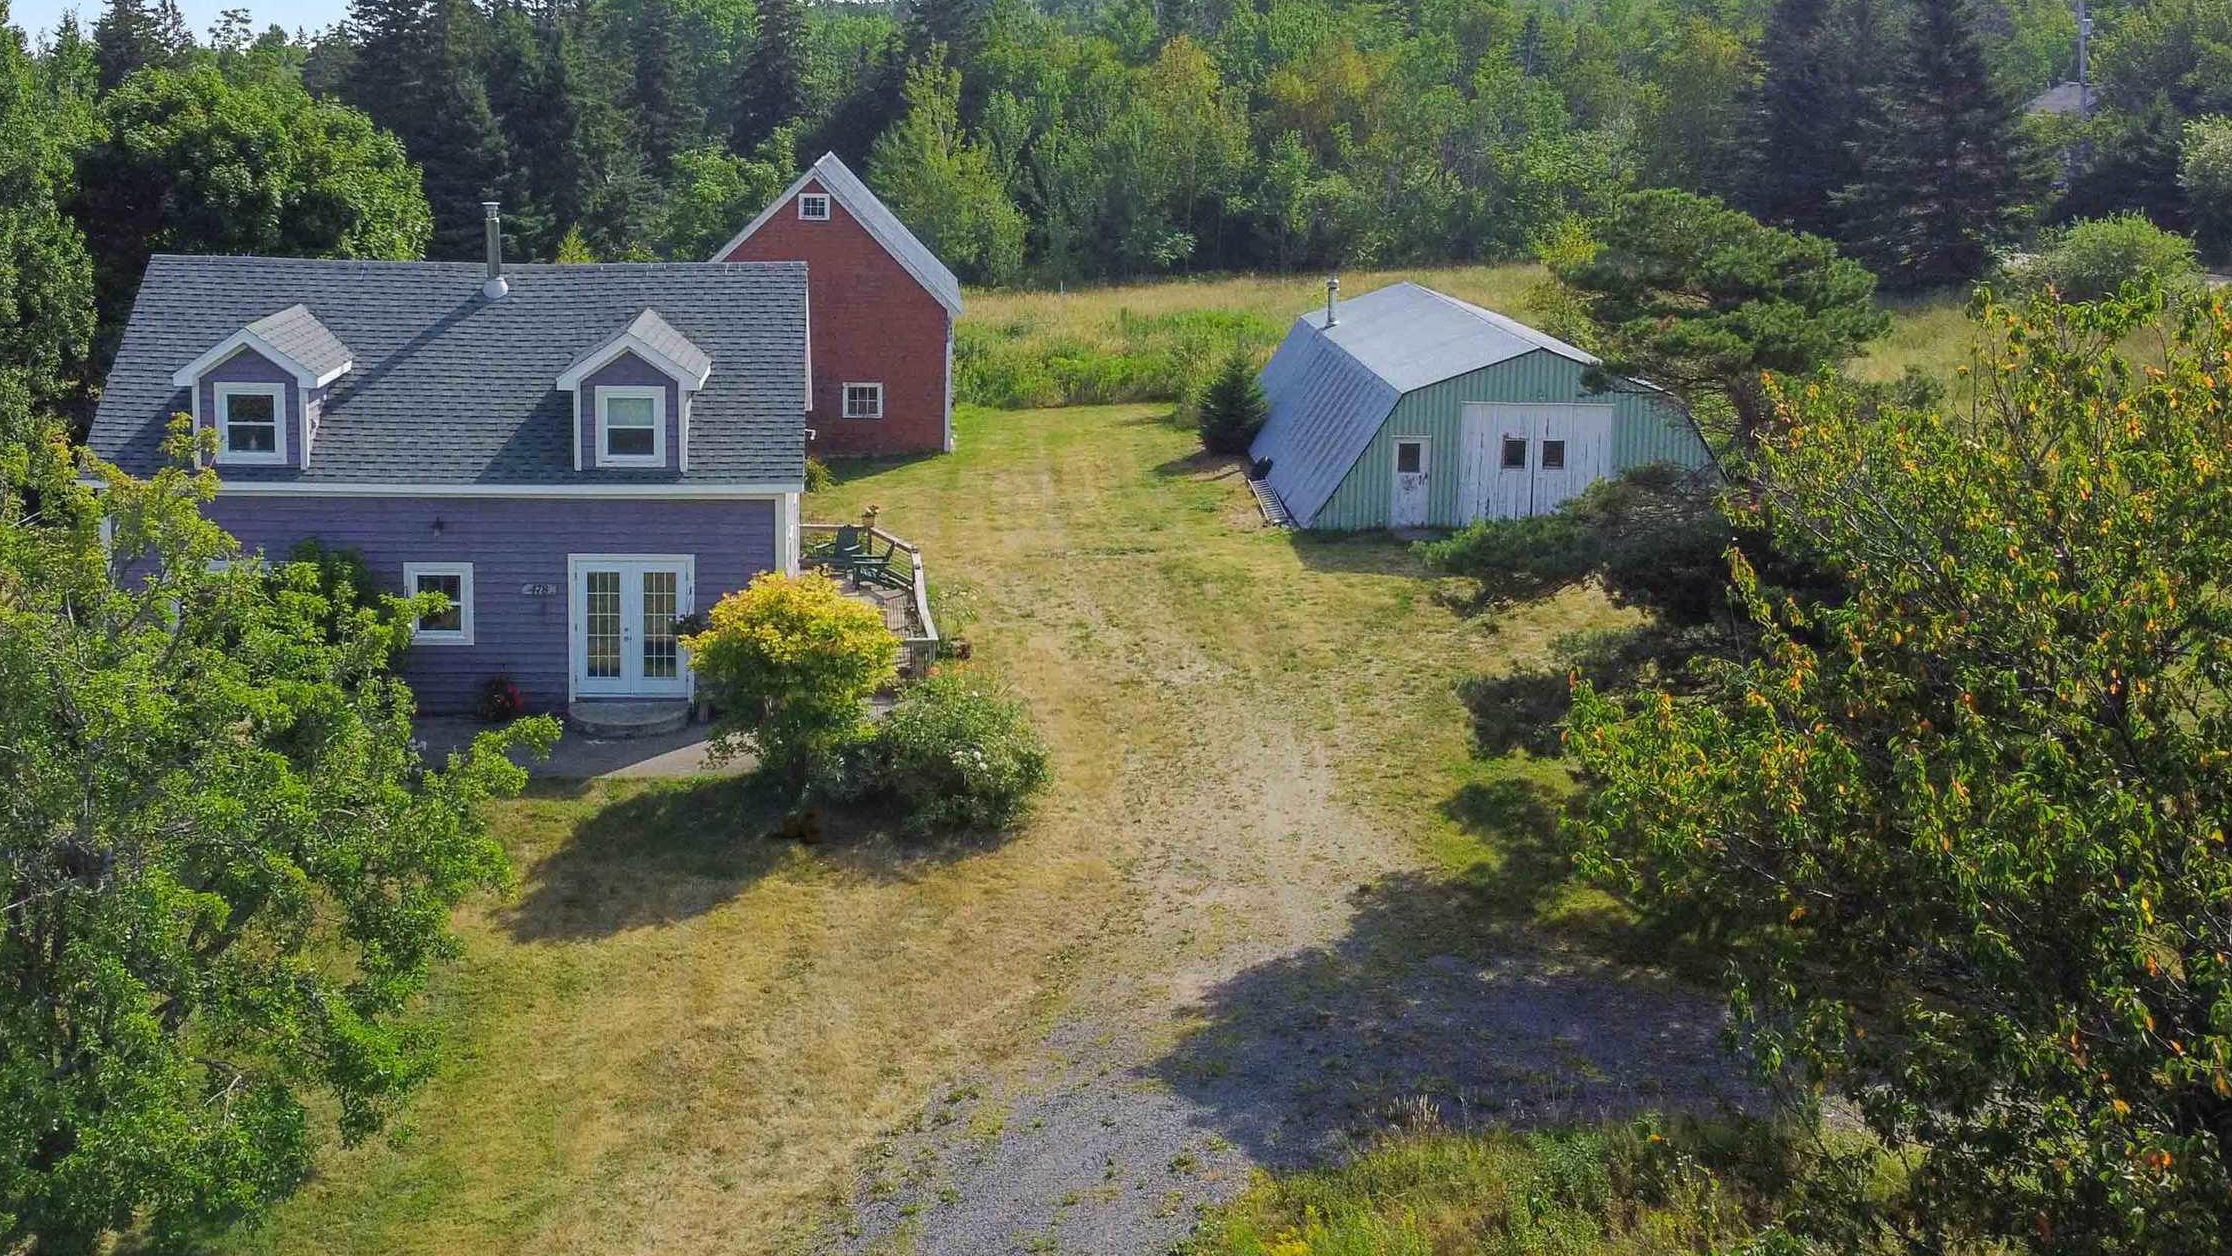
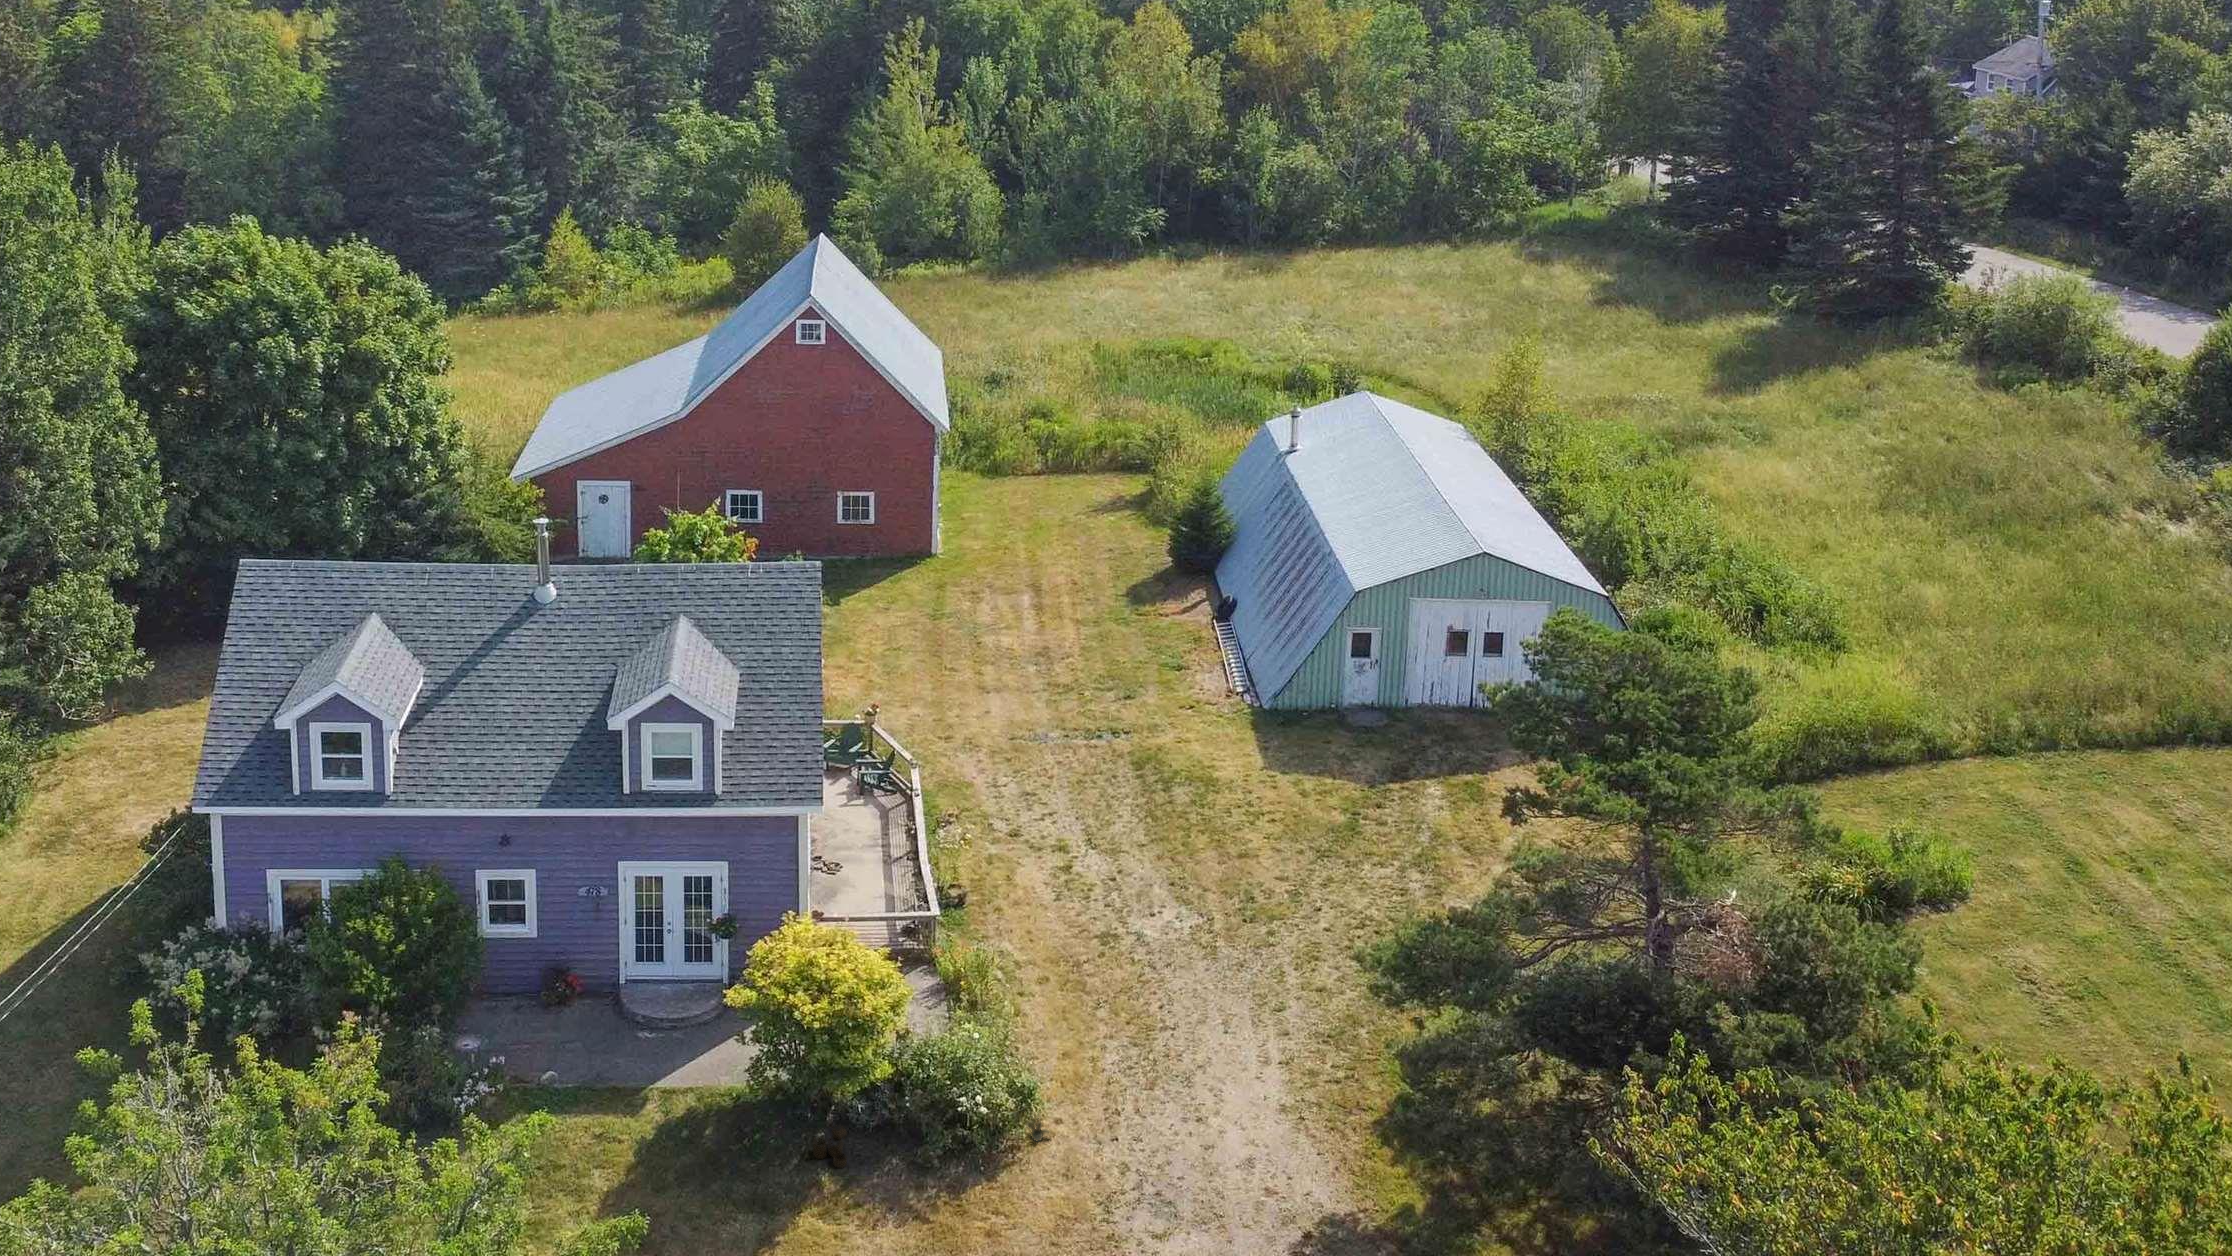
potted plant: none [1034,776,1065,817] -> present [1027,1108,1049,1142]

